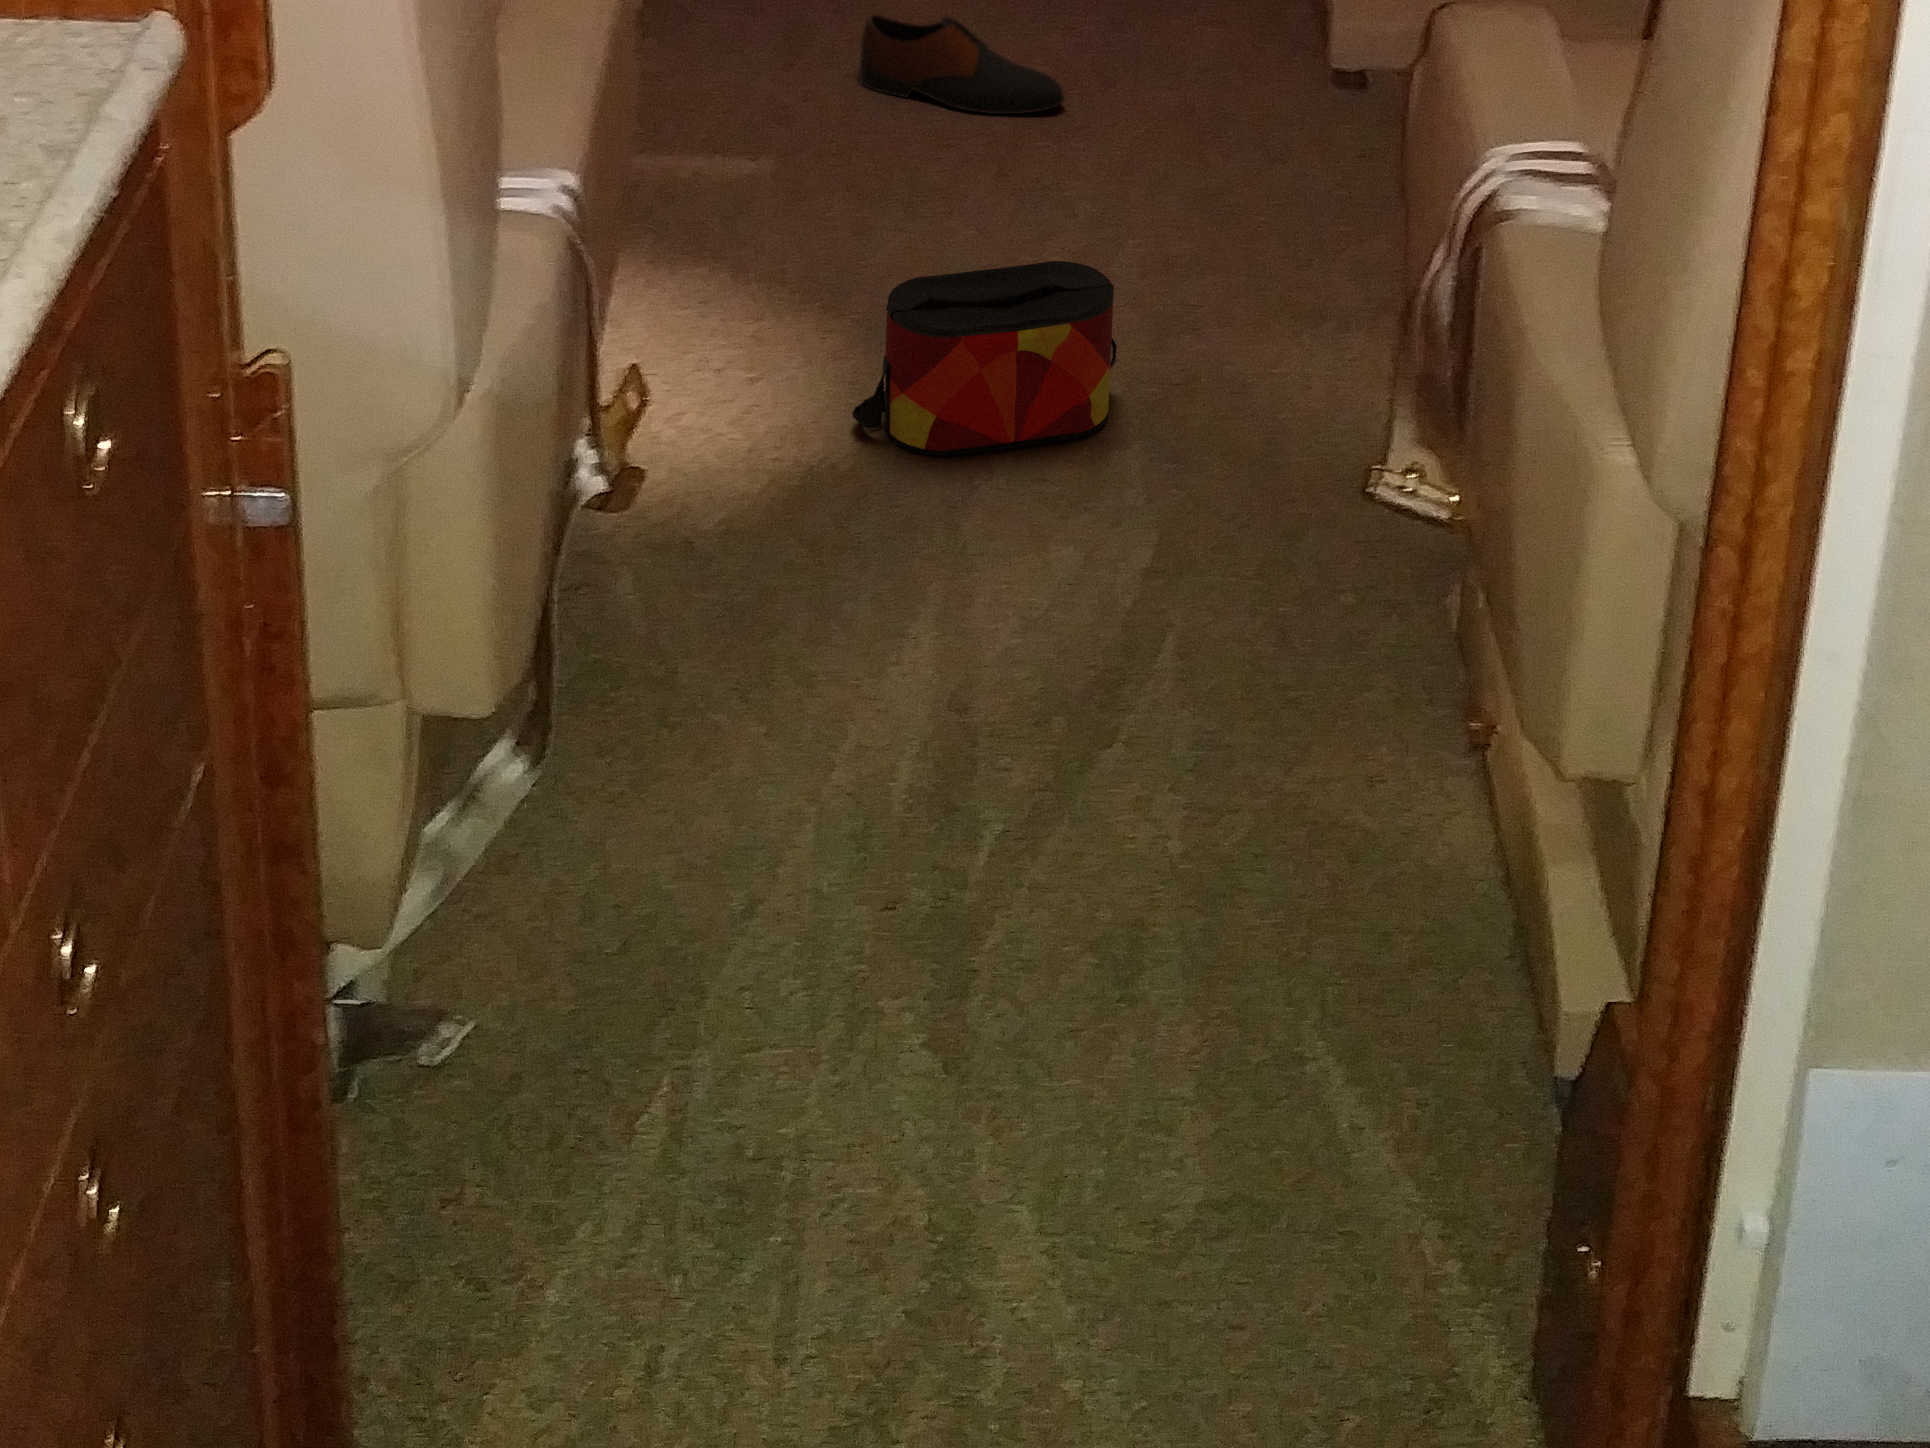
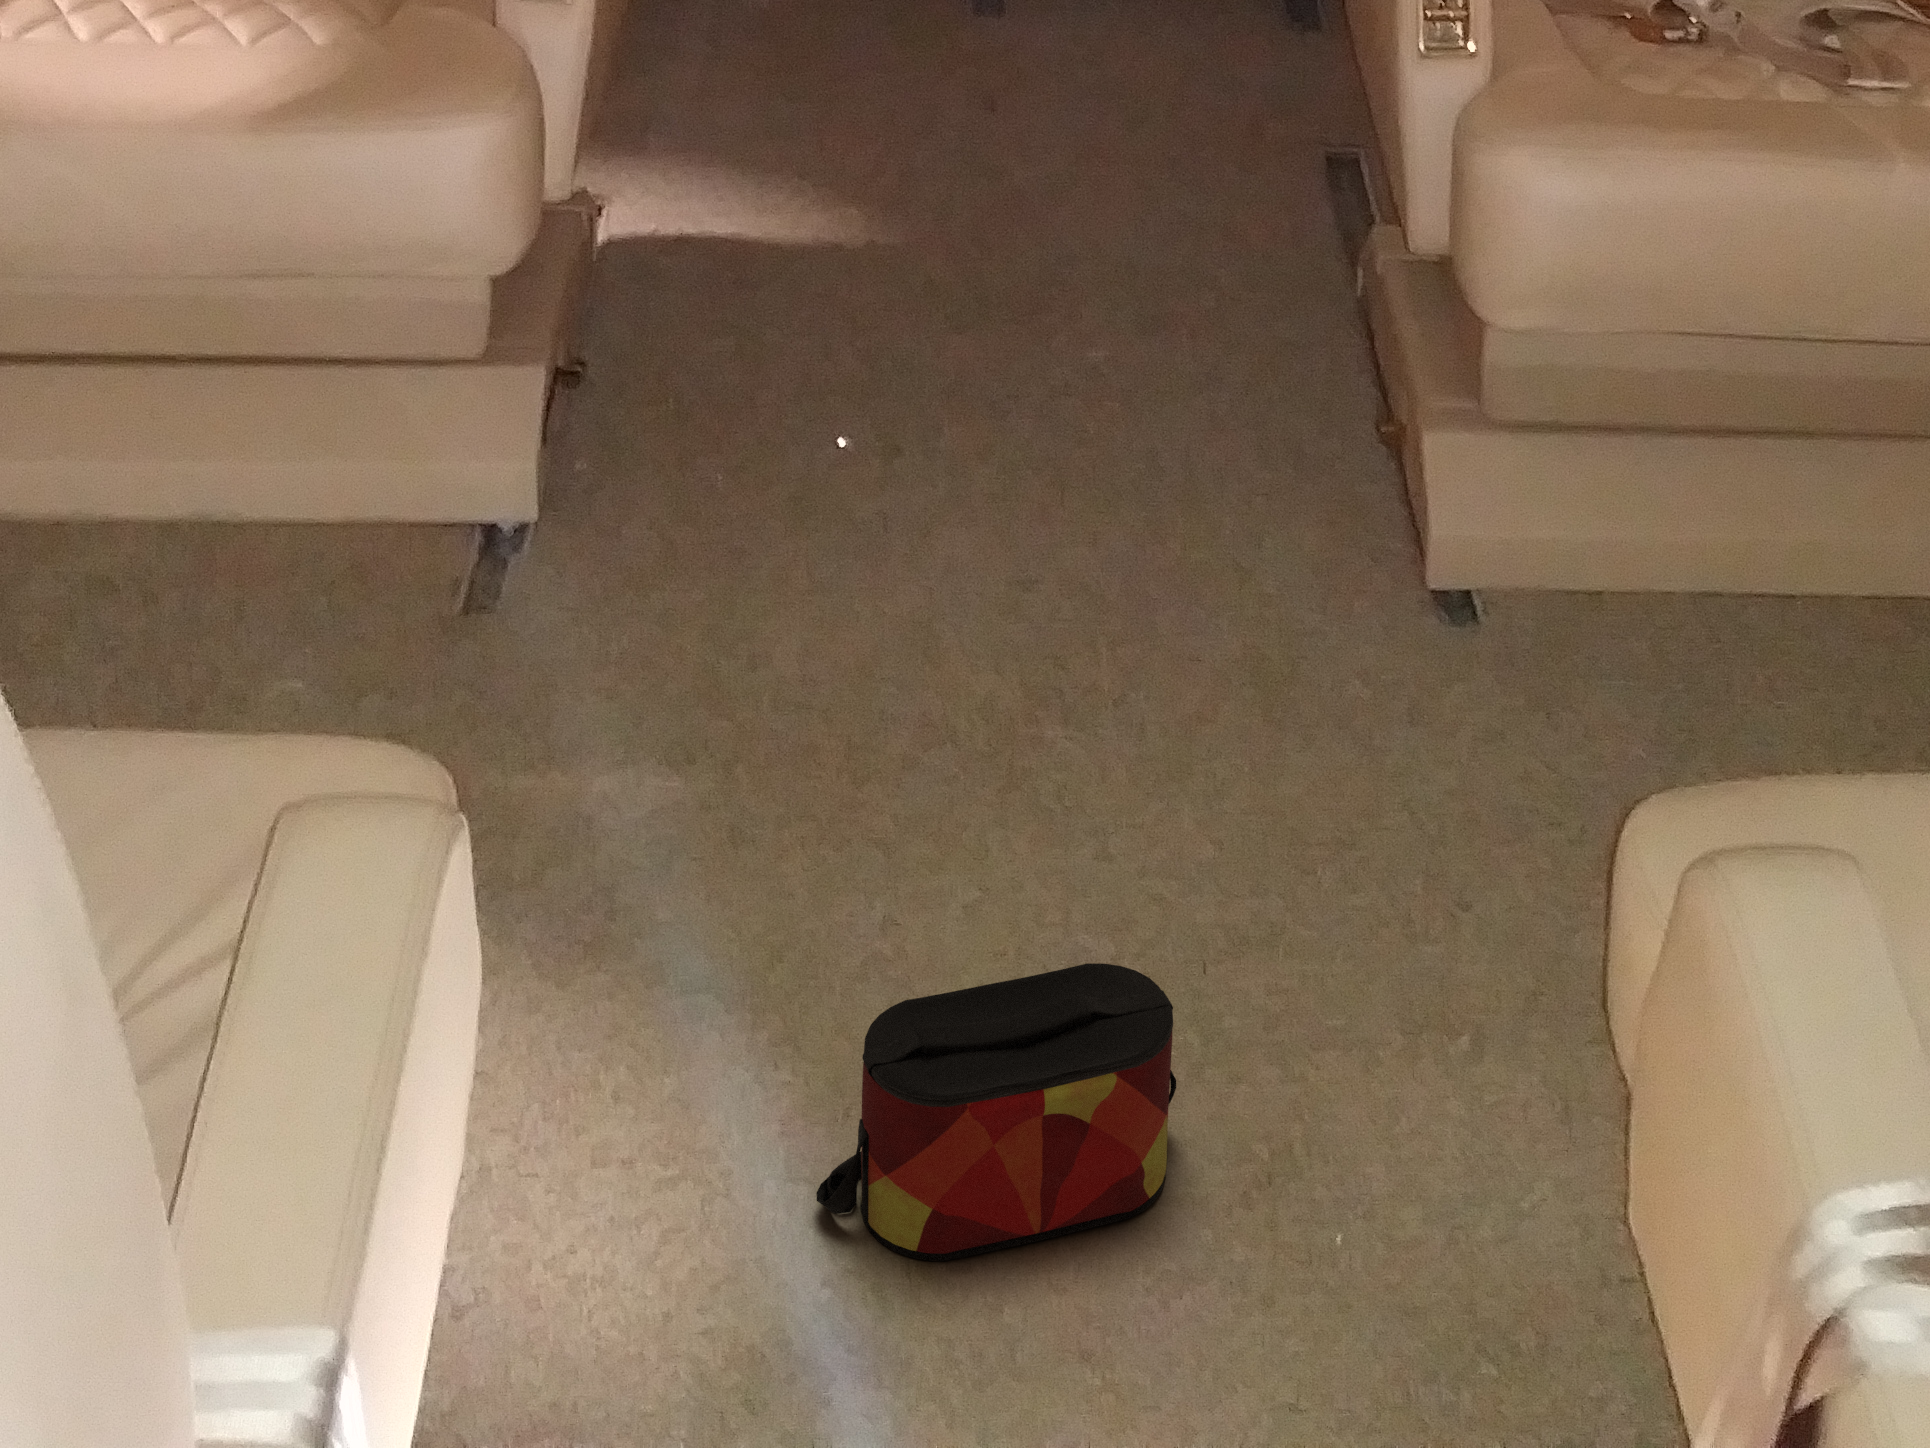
shoe: present [859,14,1065,114] -> none [824,526,1089,660]

